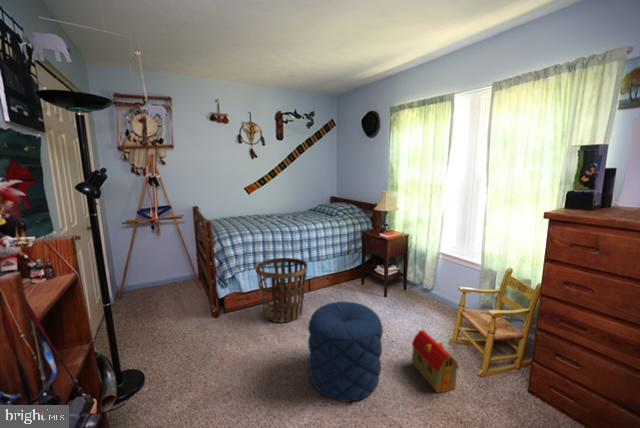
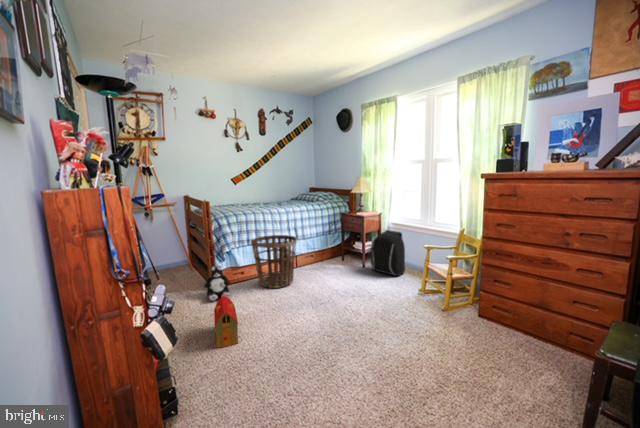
backpack: none [394,257,435,314] -> present [371,230,405,276]
plush toy: none [201,295,230,337] -> present [204,266,230,301]
pouf: present [308,301,383,402] -> none [305,258,366,331]
toy house: present [412,330,459,392] -> present [214,296,238,348]

